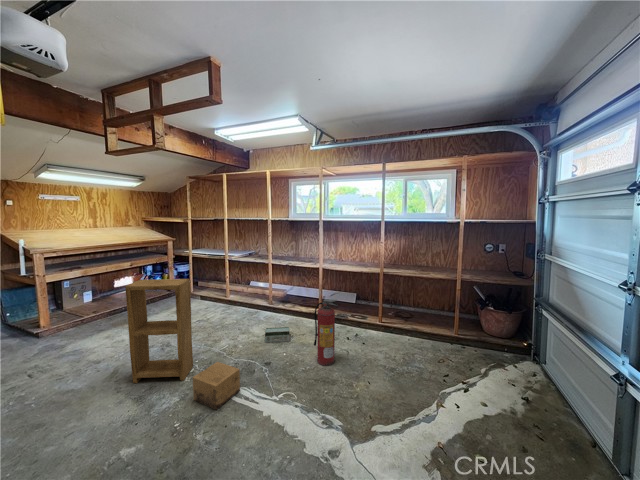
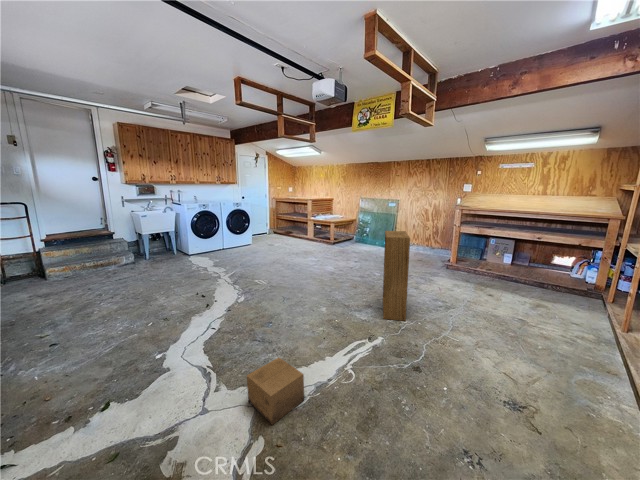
fire extinguisher: present [314,299,338,366] -> none [411,324,452,445]
toolbox: present [265,327,290,343] -> none [474,358,527,396]
cardboard box: present [193,362,240,410] -> present [247,358,304,425]

